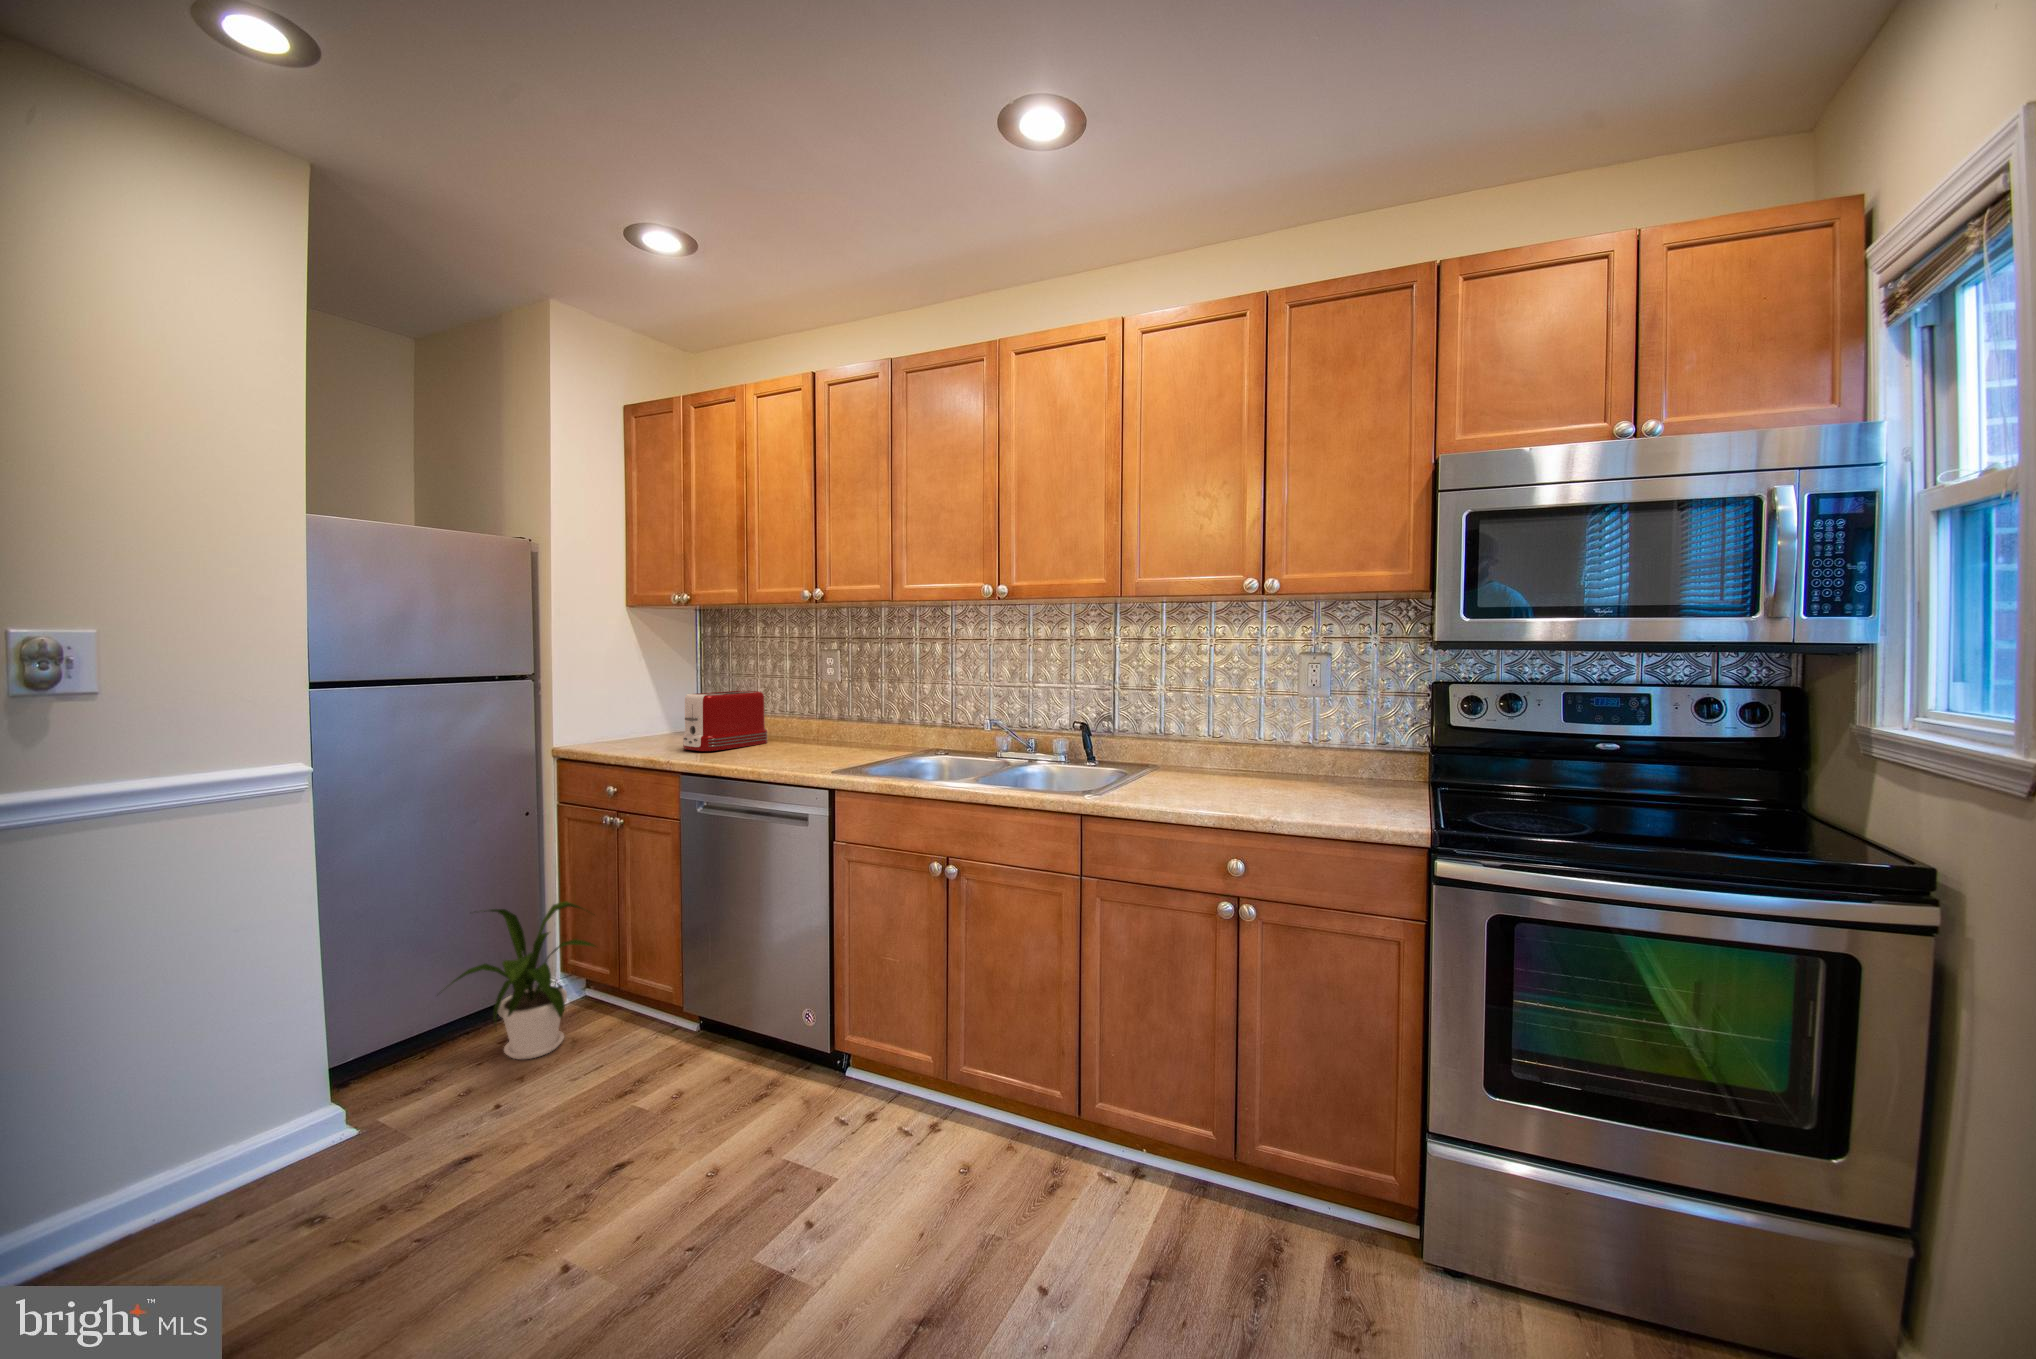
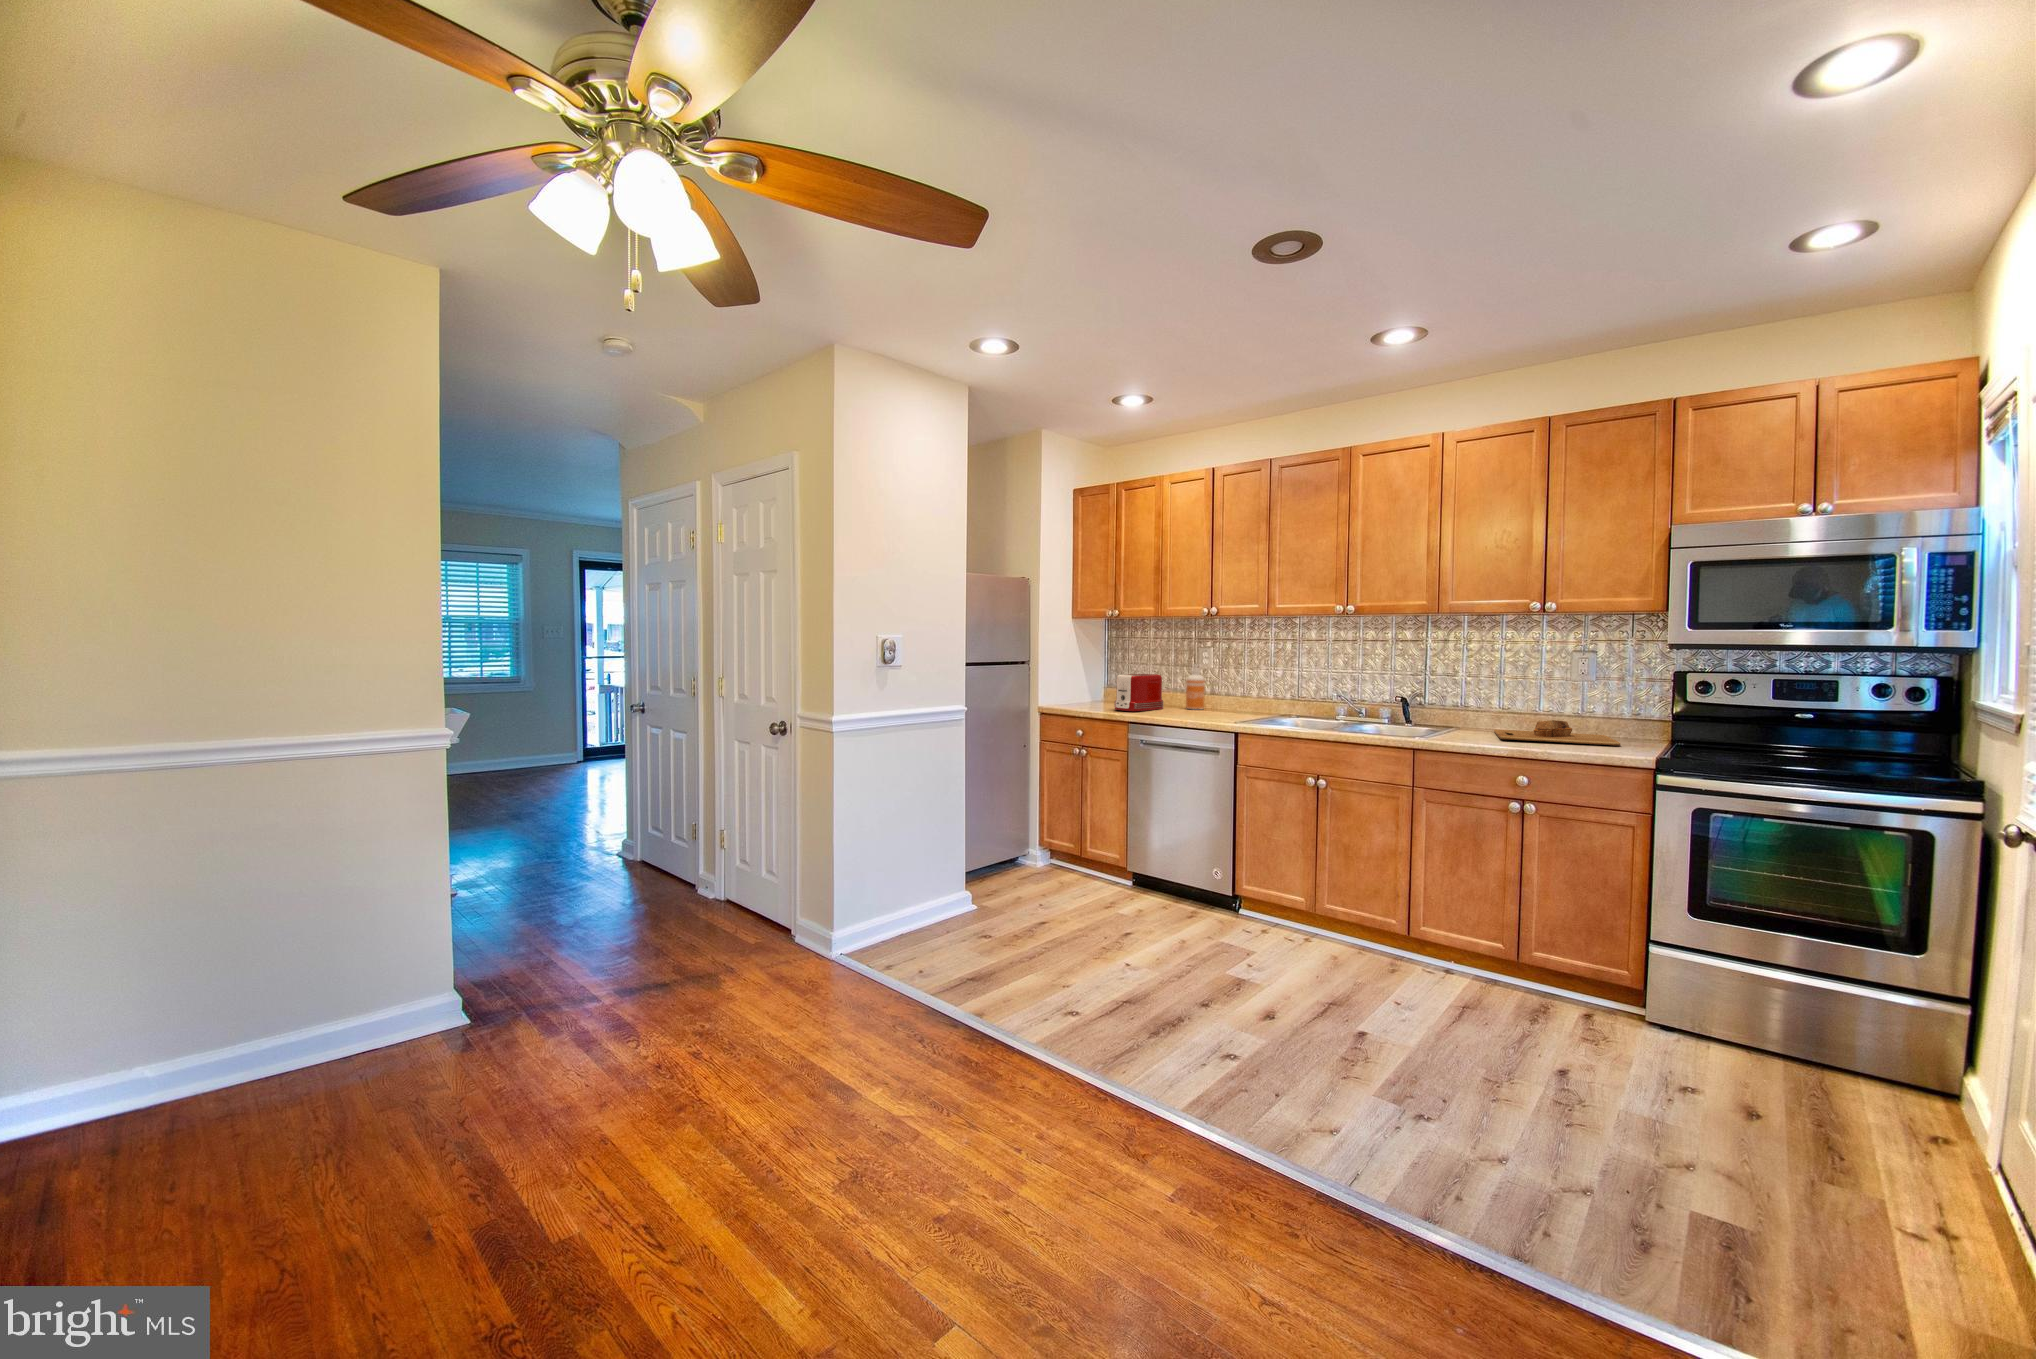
soap dispenser: none [800,675,828,743] -> present [1186,665,1205,710]
cutting board: none [1202,757,1368,797] -> present [1494,720,1620,745]
house plant: present [451,901,595,1059] -> none [991,795,1078,886]

